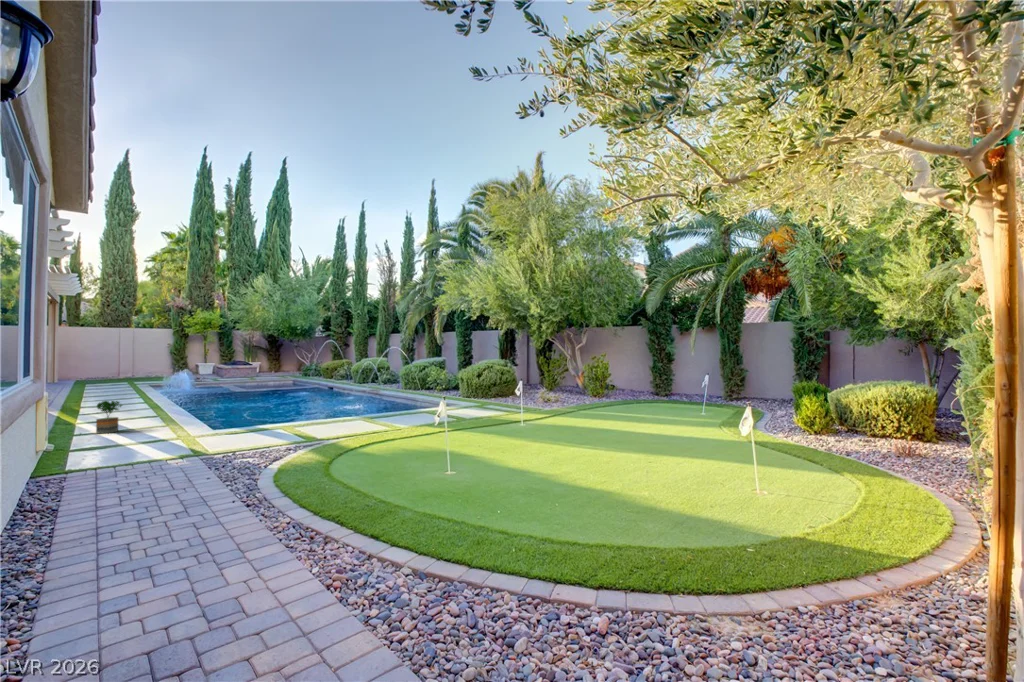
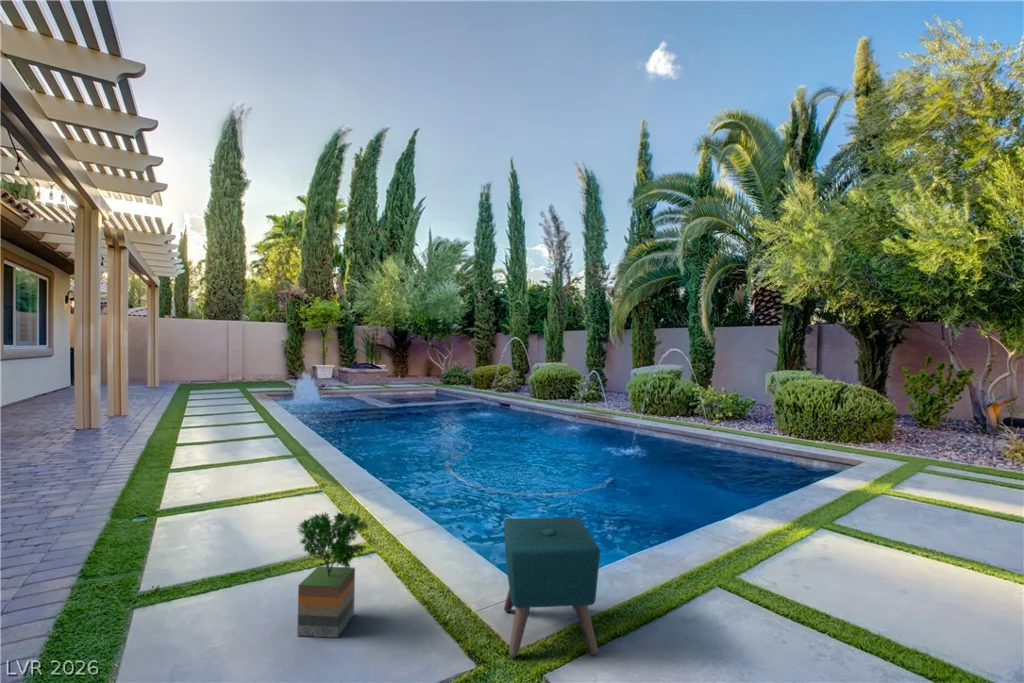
ottoman: none [157,401,196,433] -> present [504,517,600,658]

